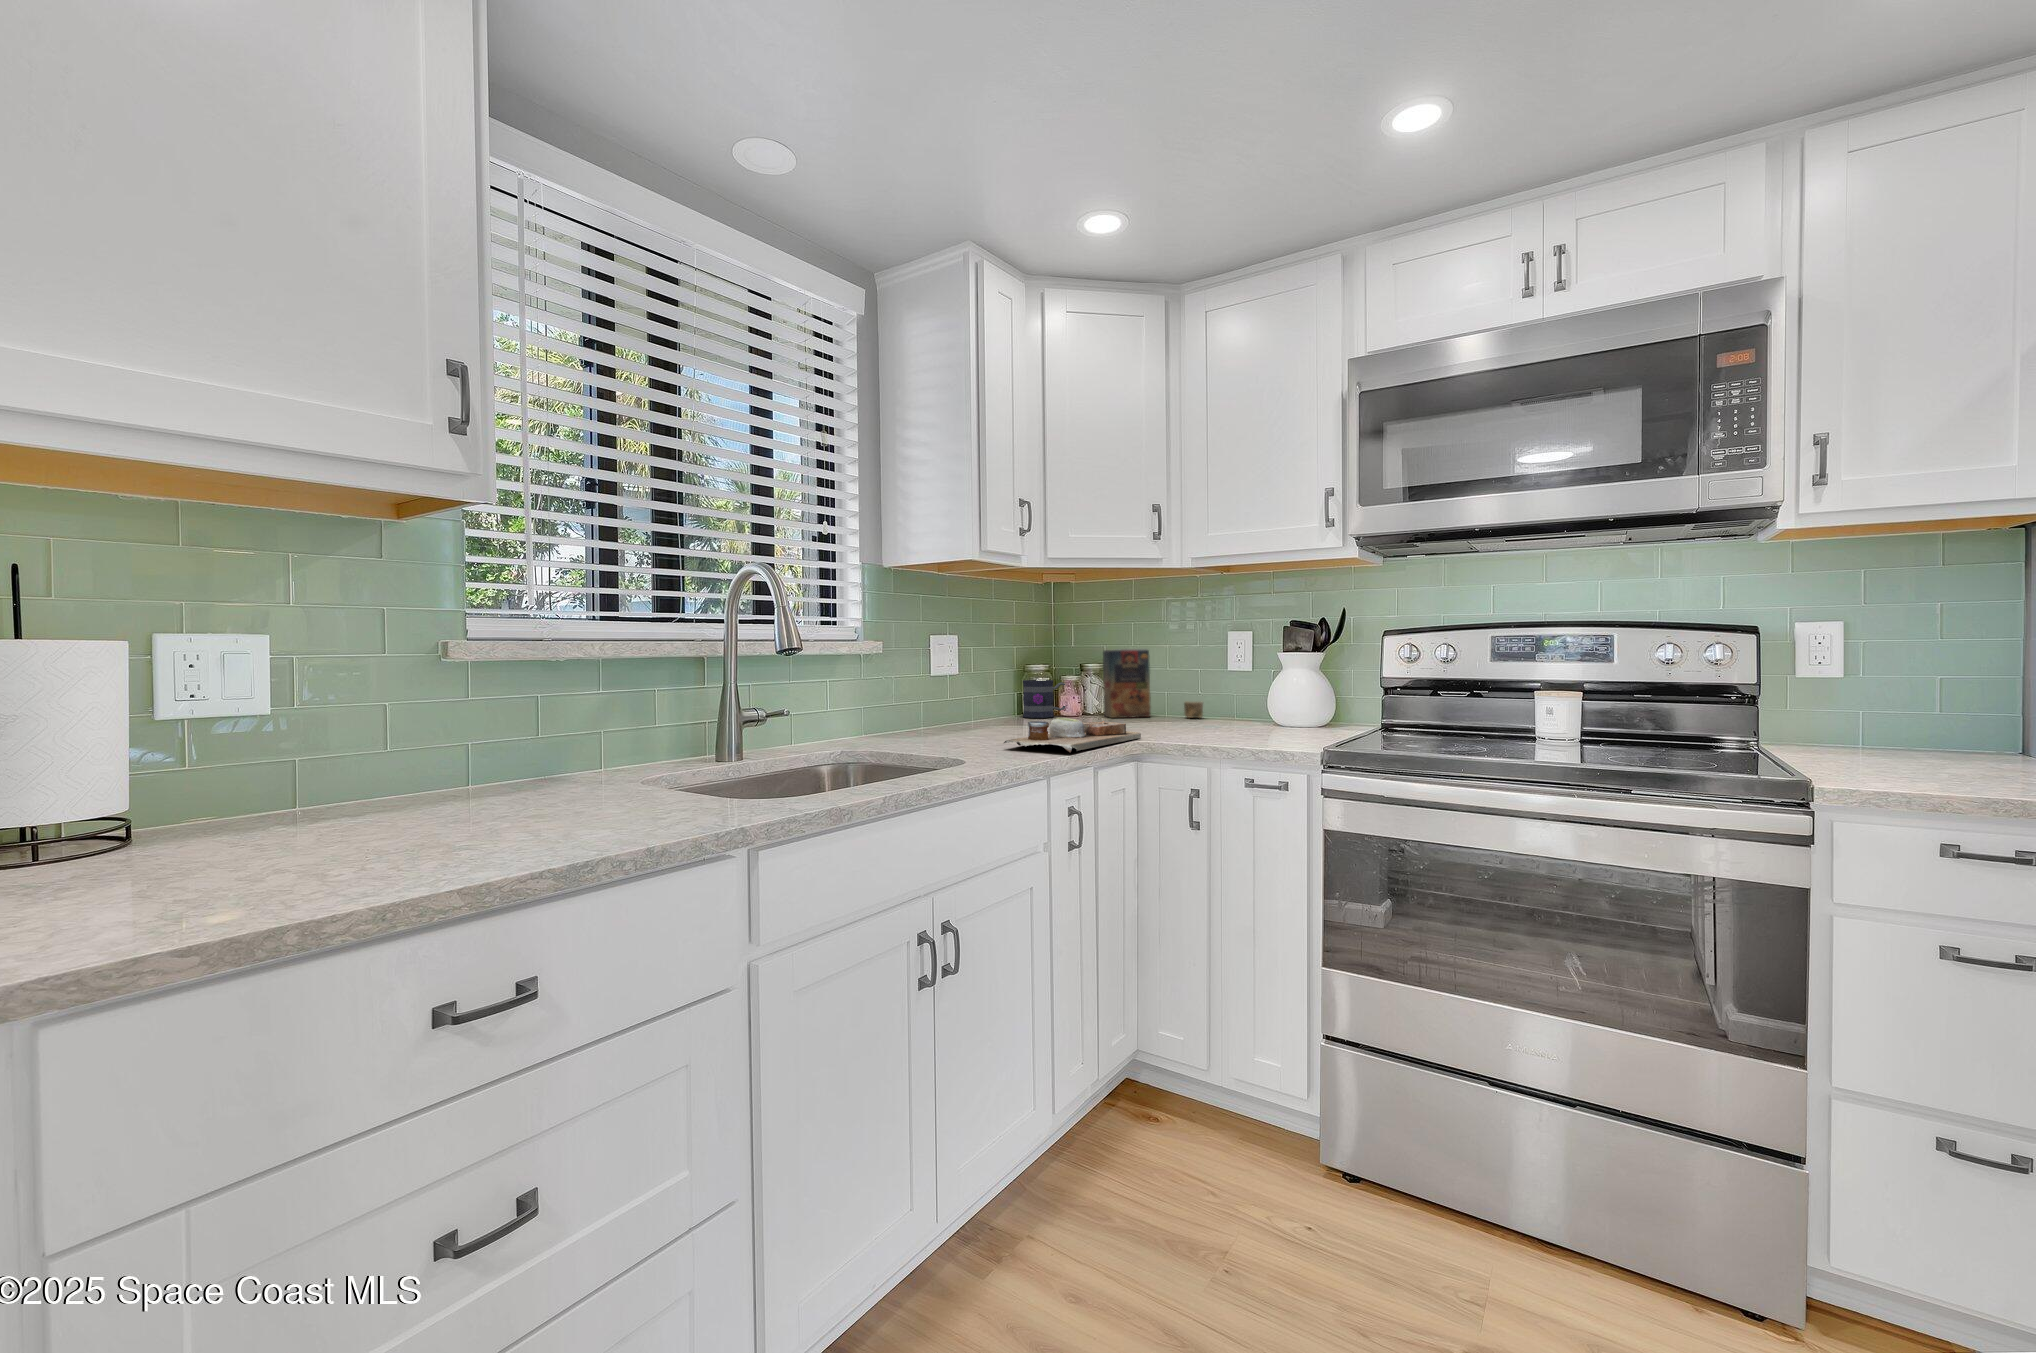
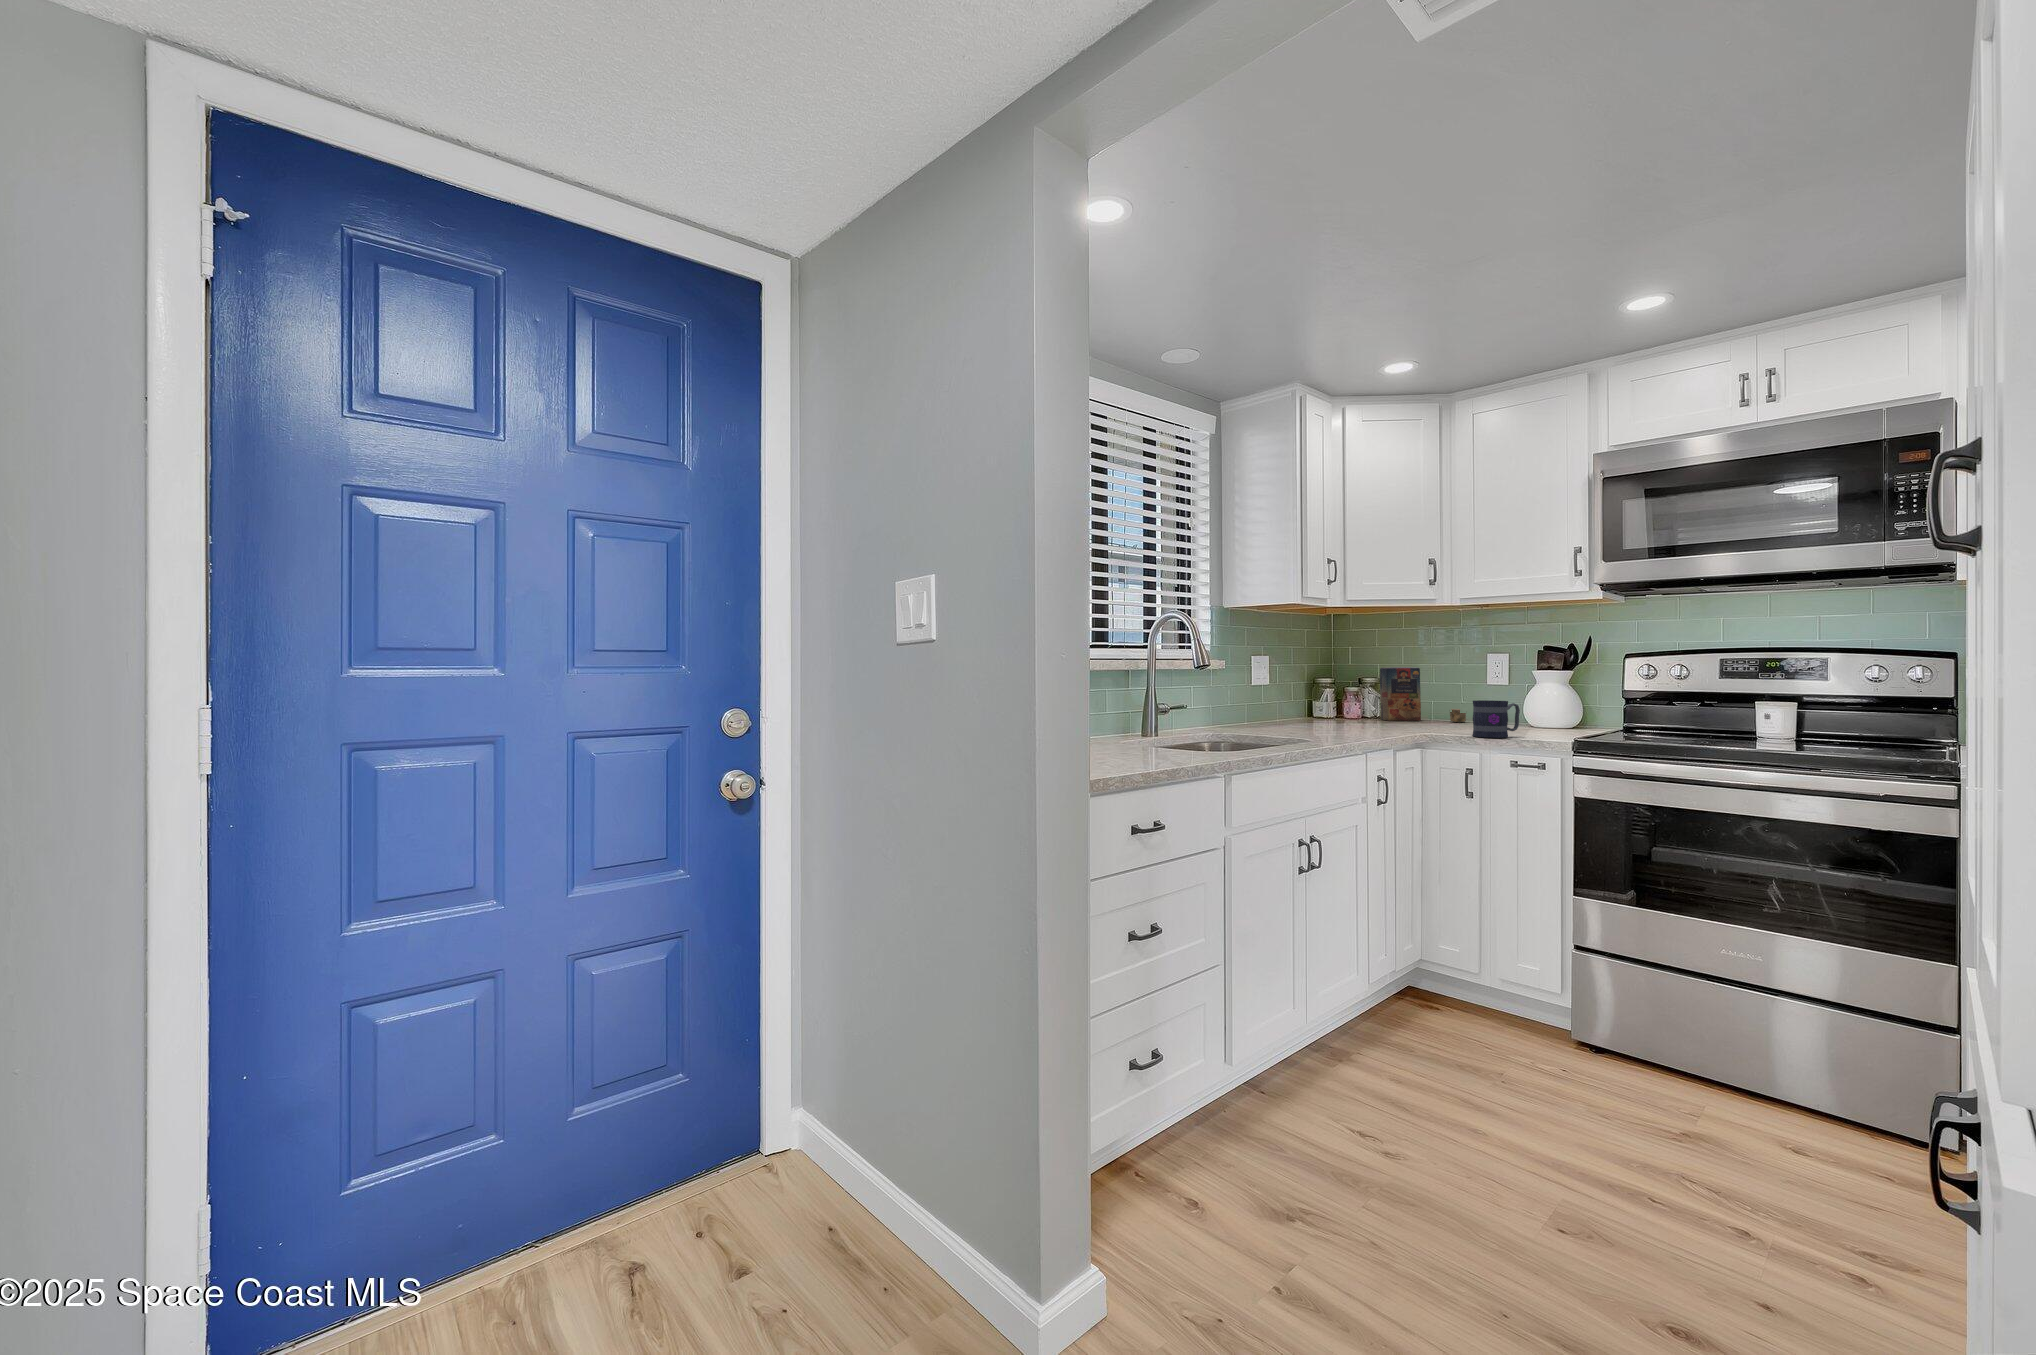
mug: present [1023,680,1066,718] -> present [1473,700,1520,738]
cutting board: present [1004,718,1141,752] -> none [1326,715,1424,738]

